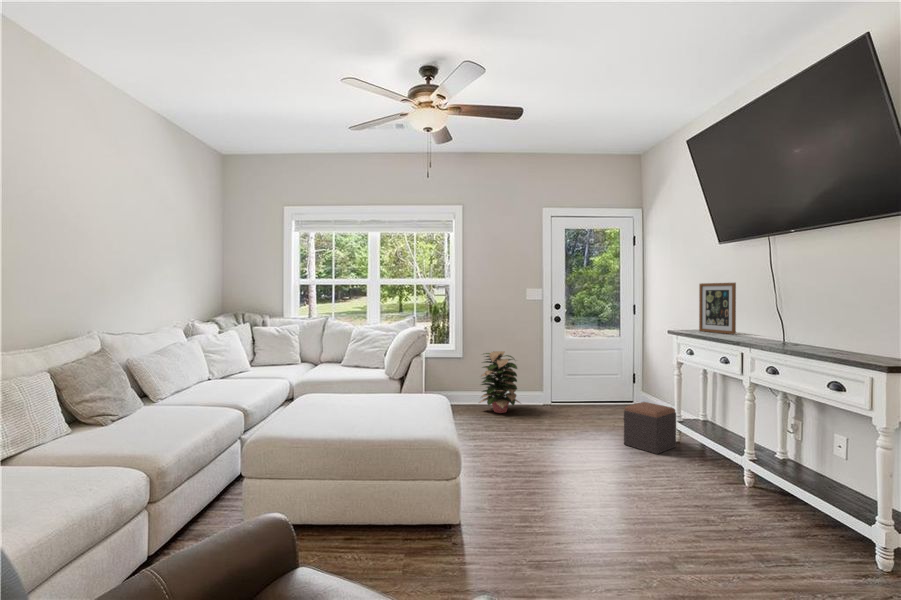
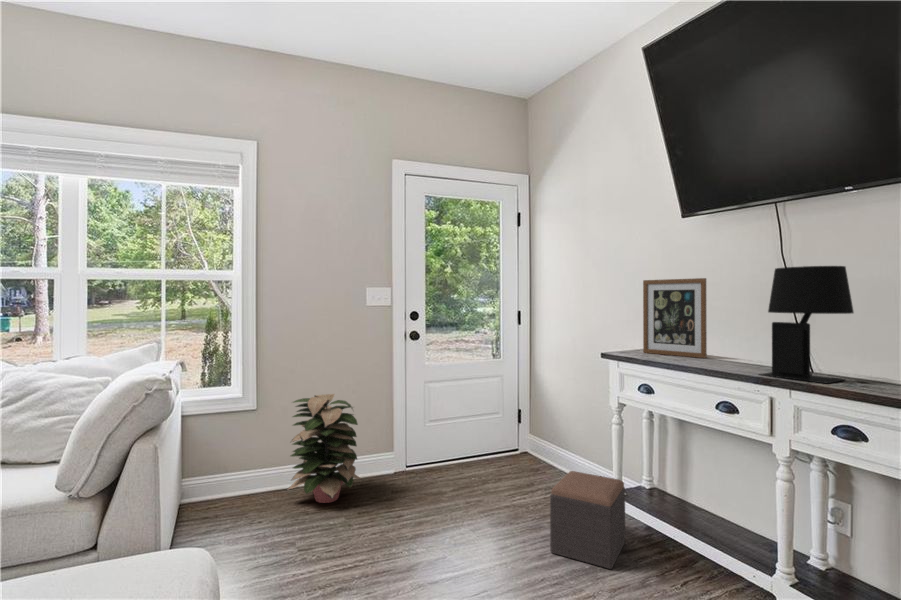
table lamp: none [739,277,799,345] -> present [759,266,854,383]

